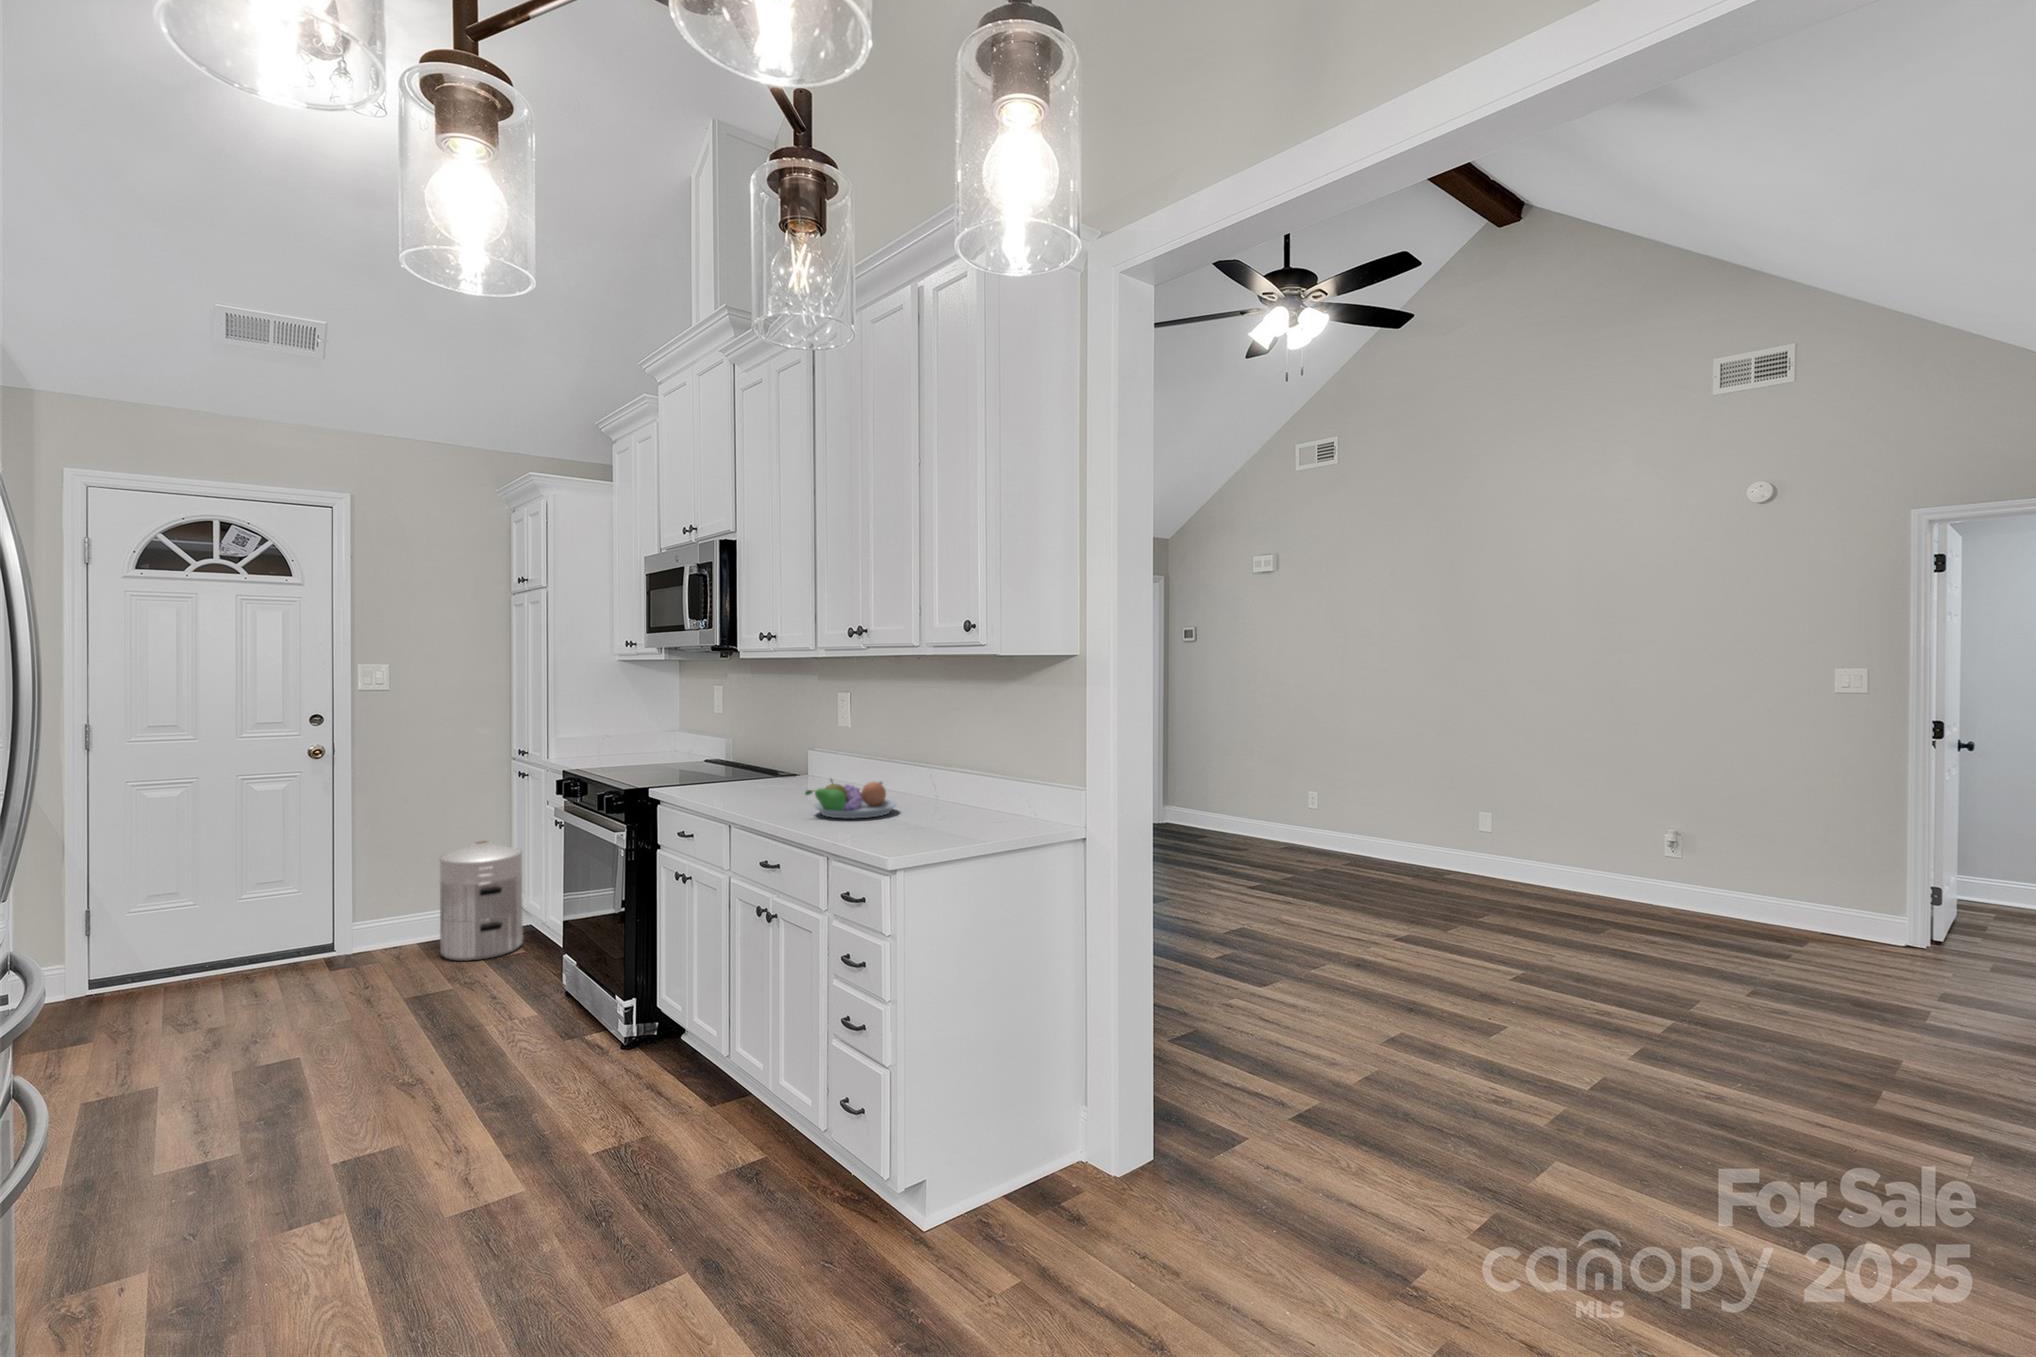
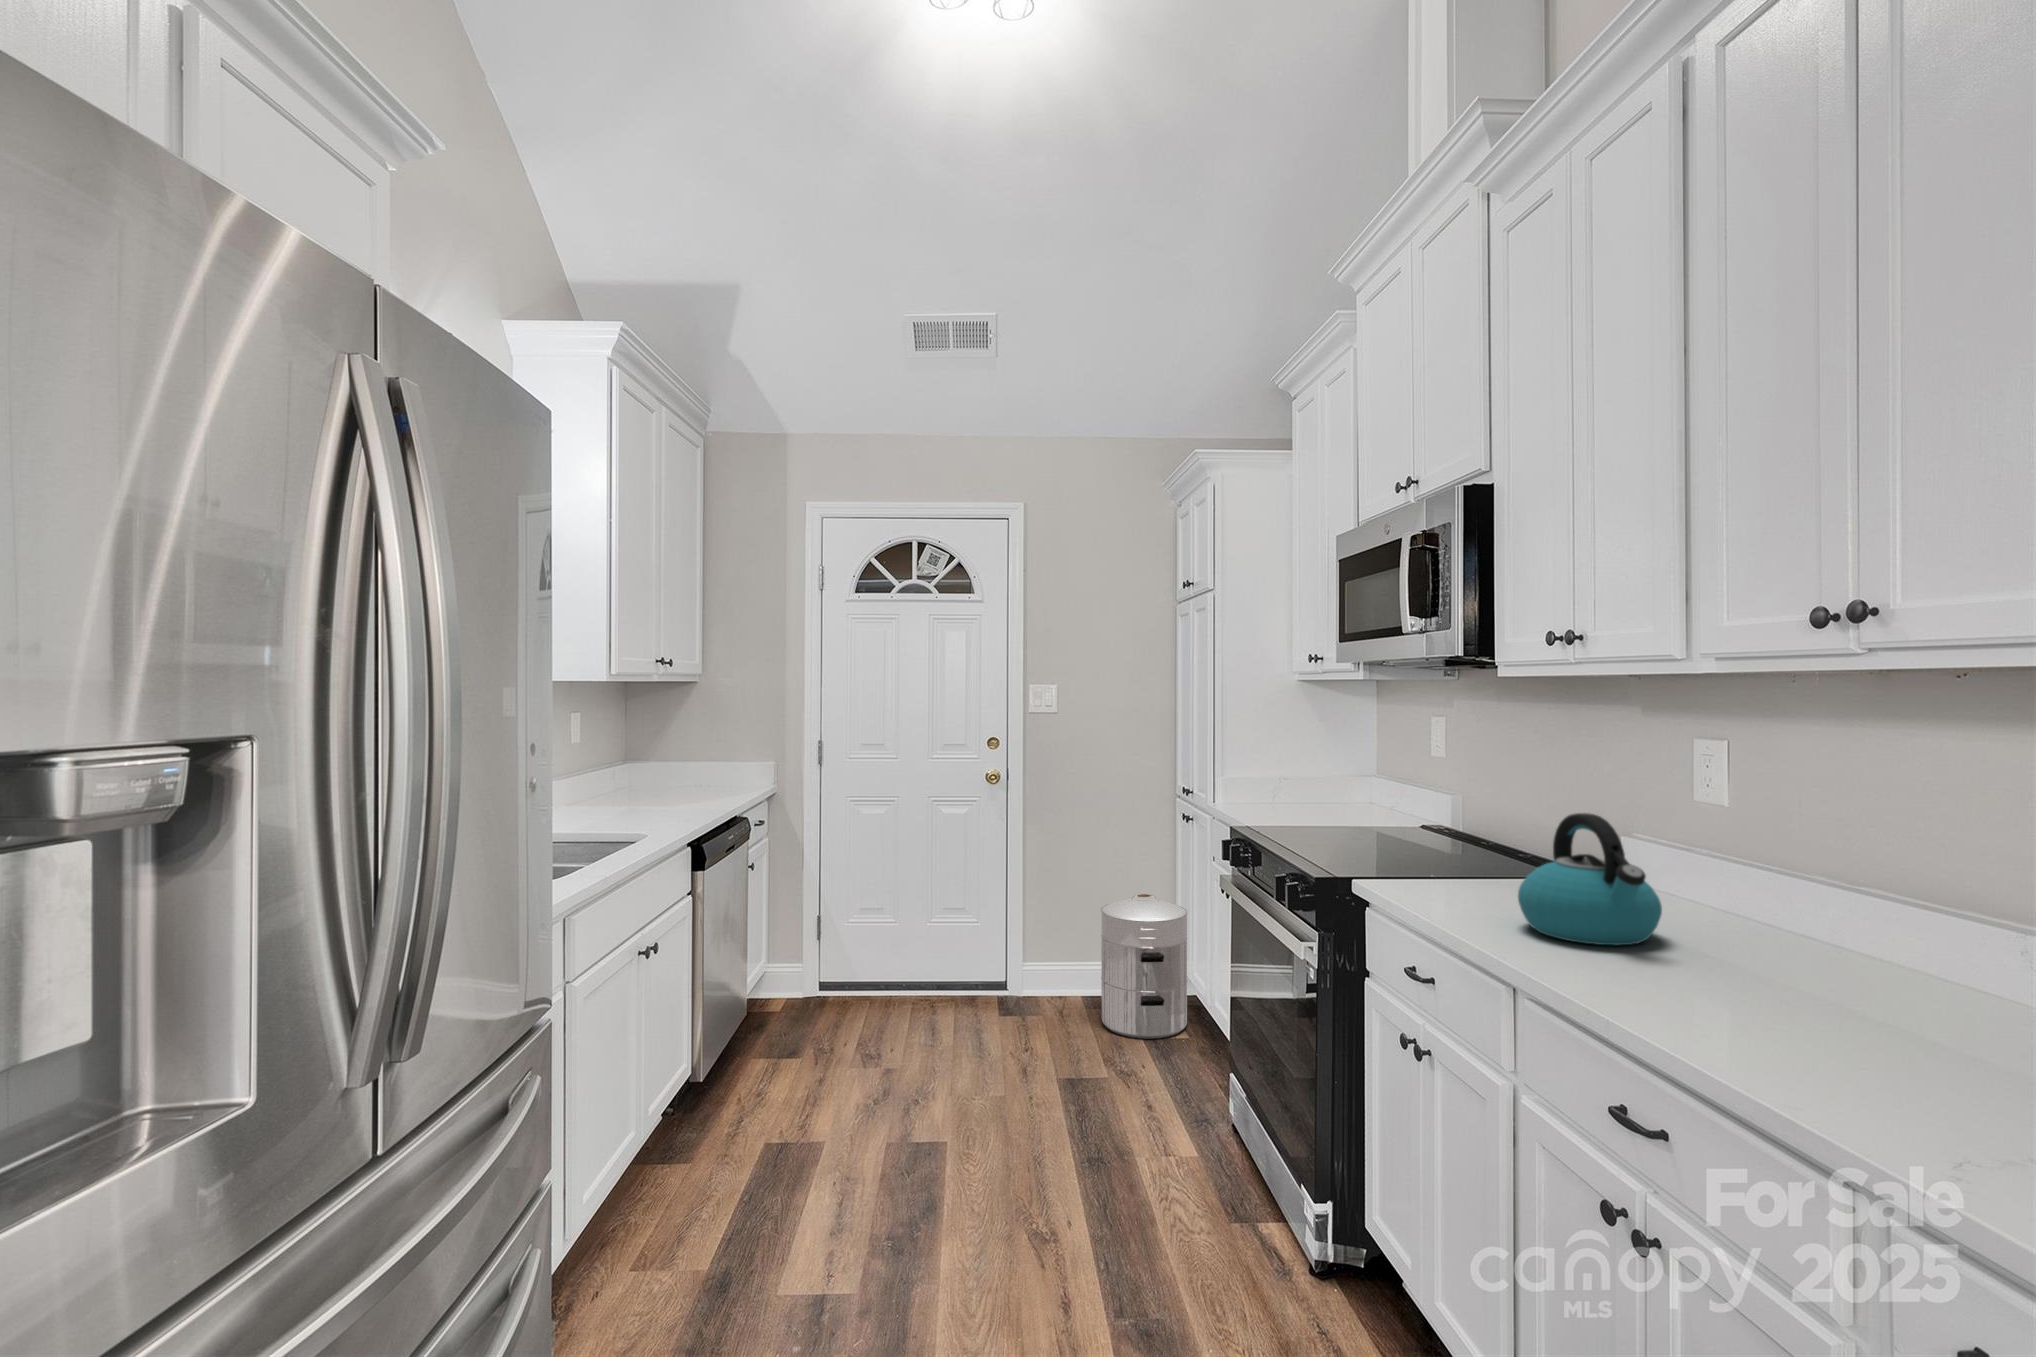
kettle: none [742,731,812,800] -> present [1518,813,1662,946]
fruit bowl: present [805,780,897,818] -> none [1689,932,1938,1047]

